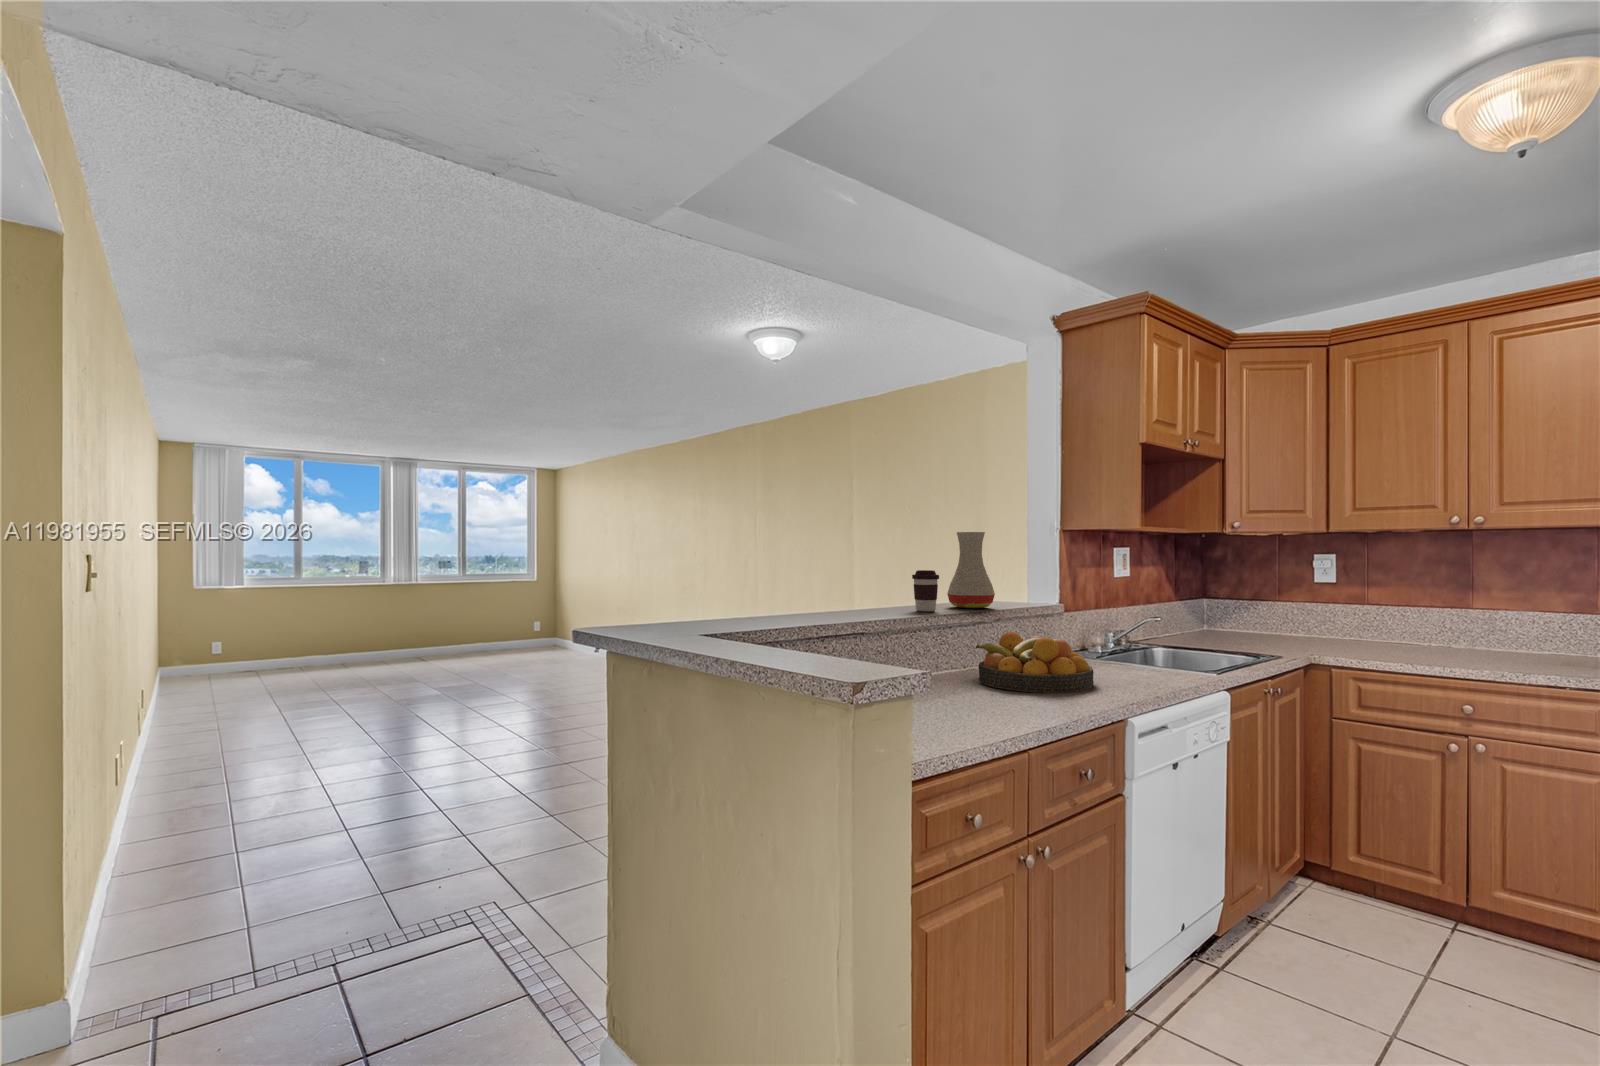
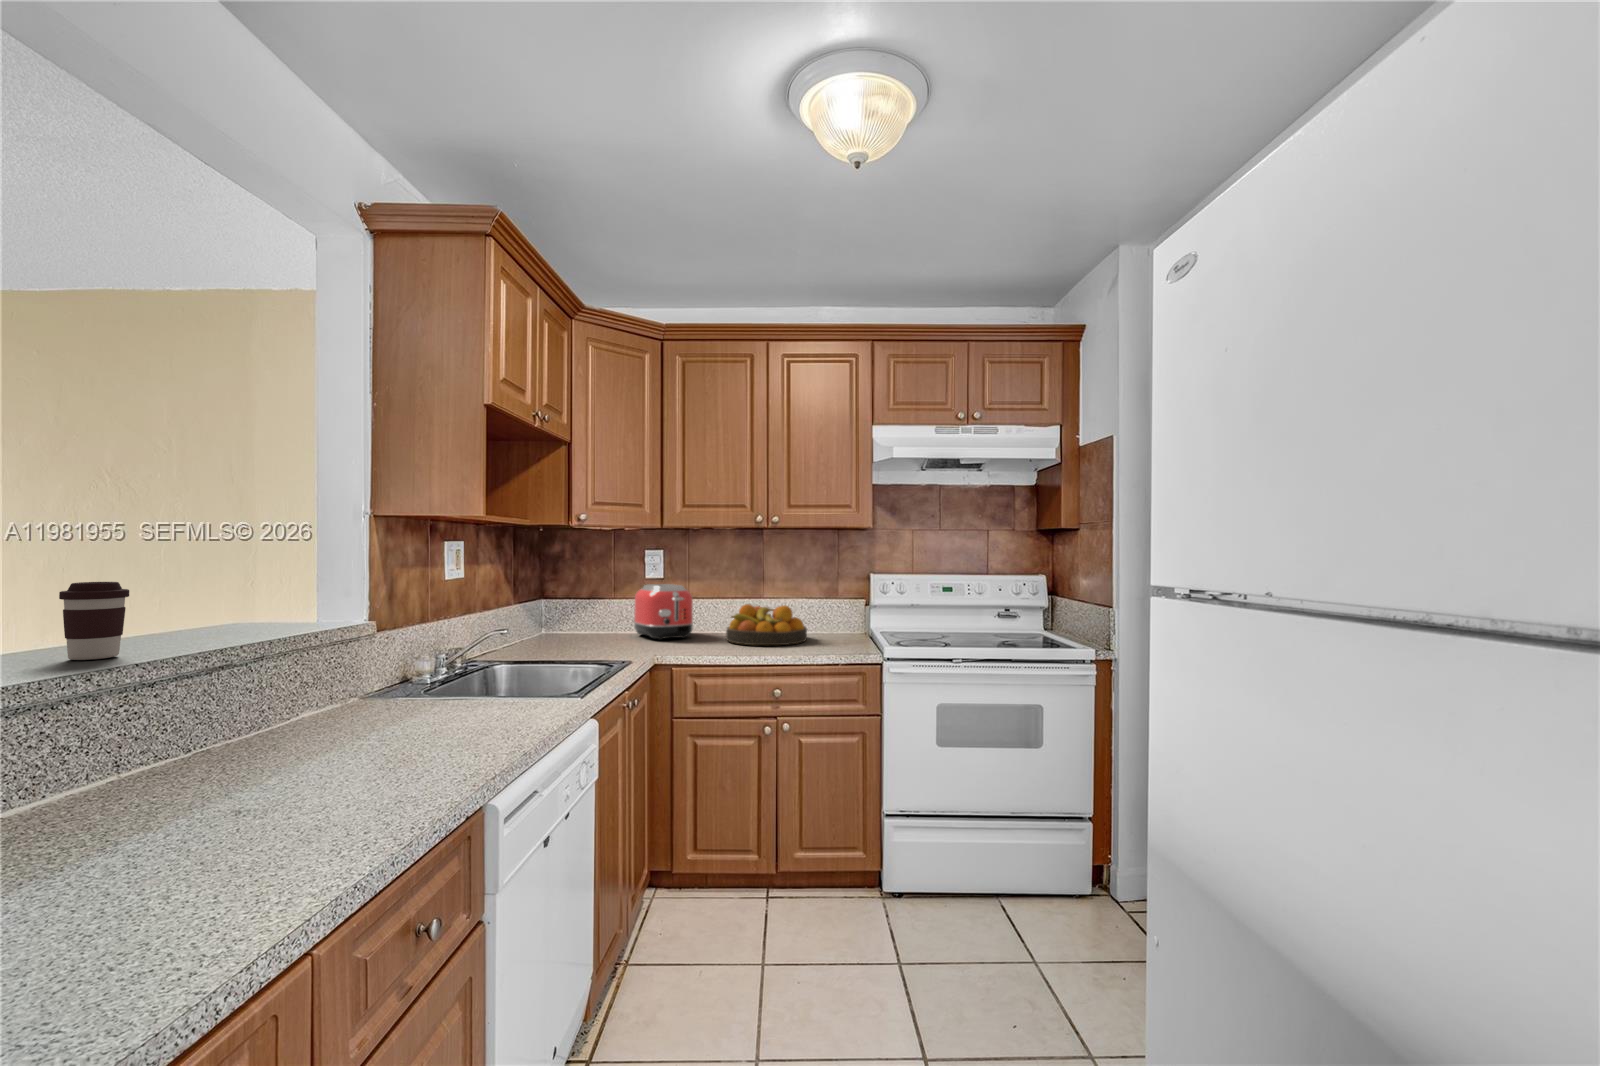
vase: present [947,532,995,608] -> none [155,514,256,642]
toaster: none [1298,589,1369,646] -> present [634,584,693,640]
fruit bowl: present [976,632,1094,693] -> present [726,604,807,645]

